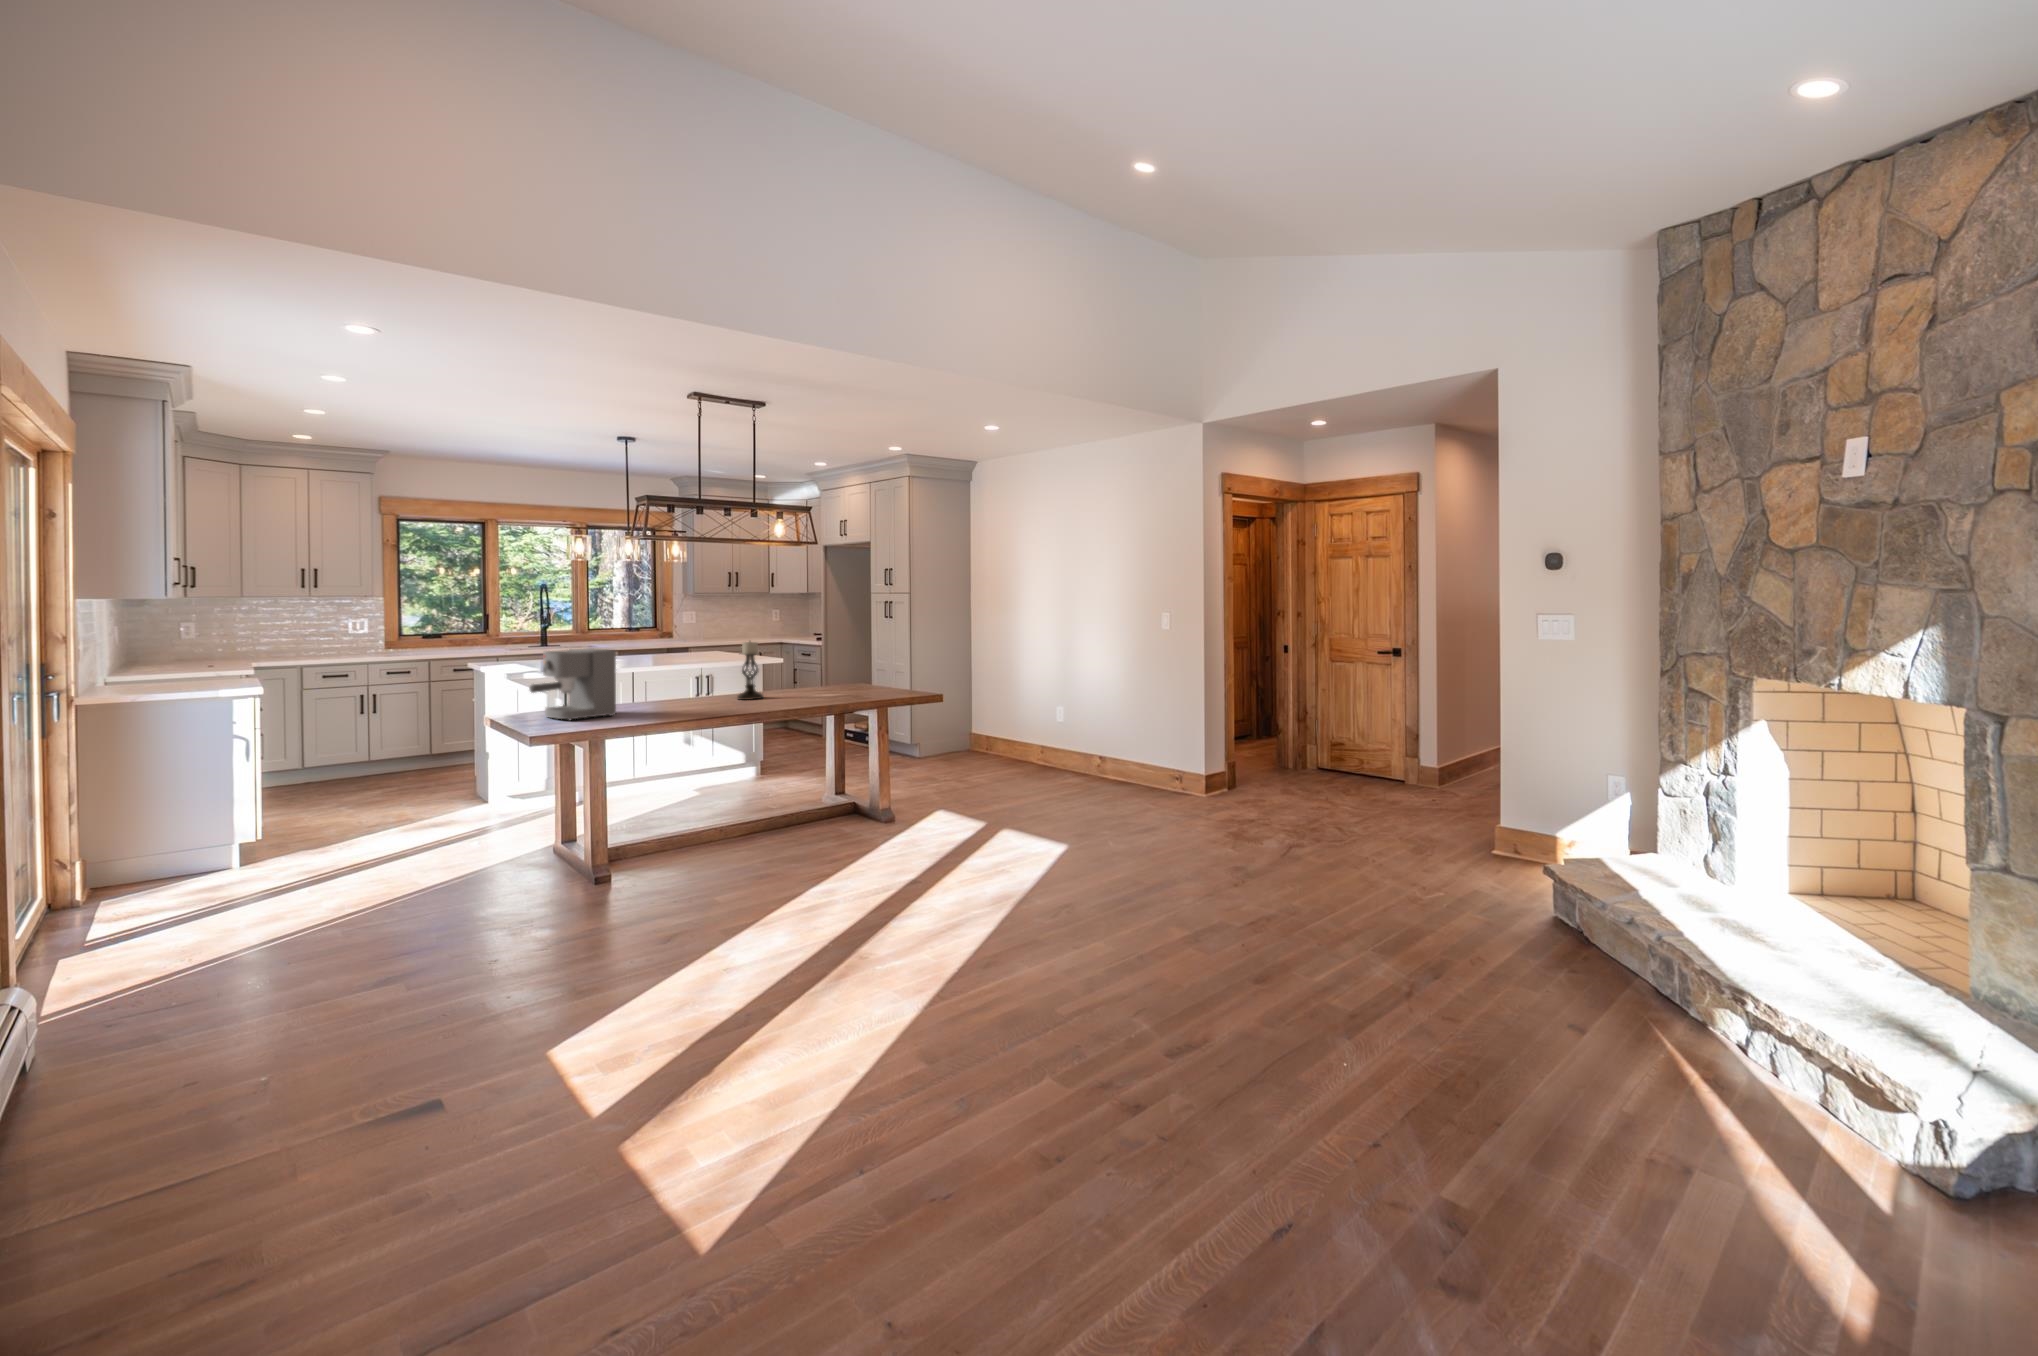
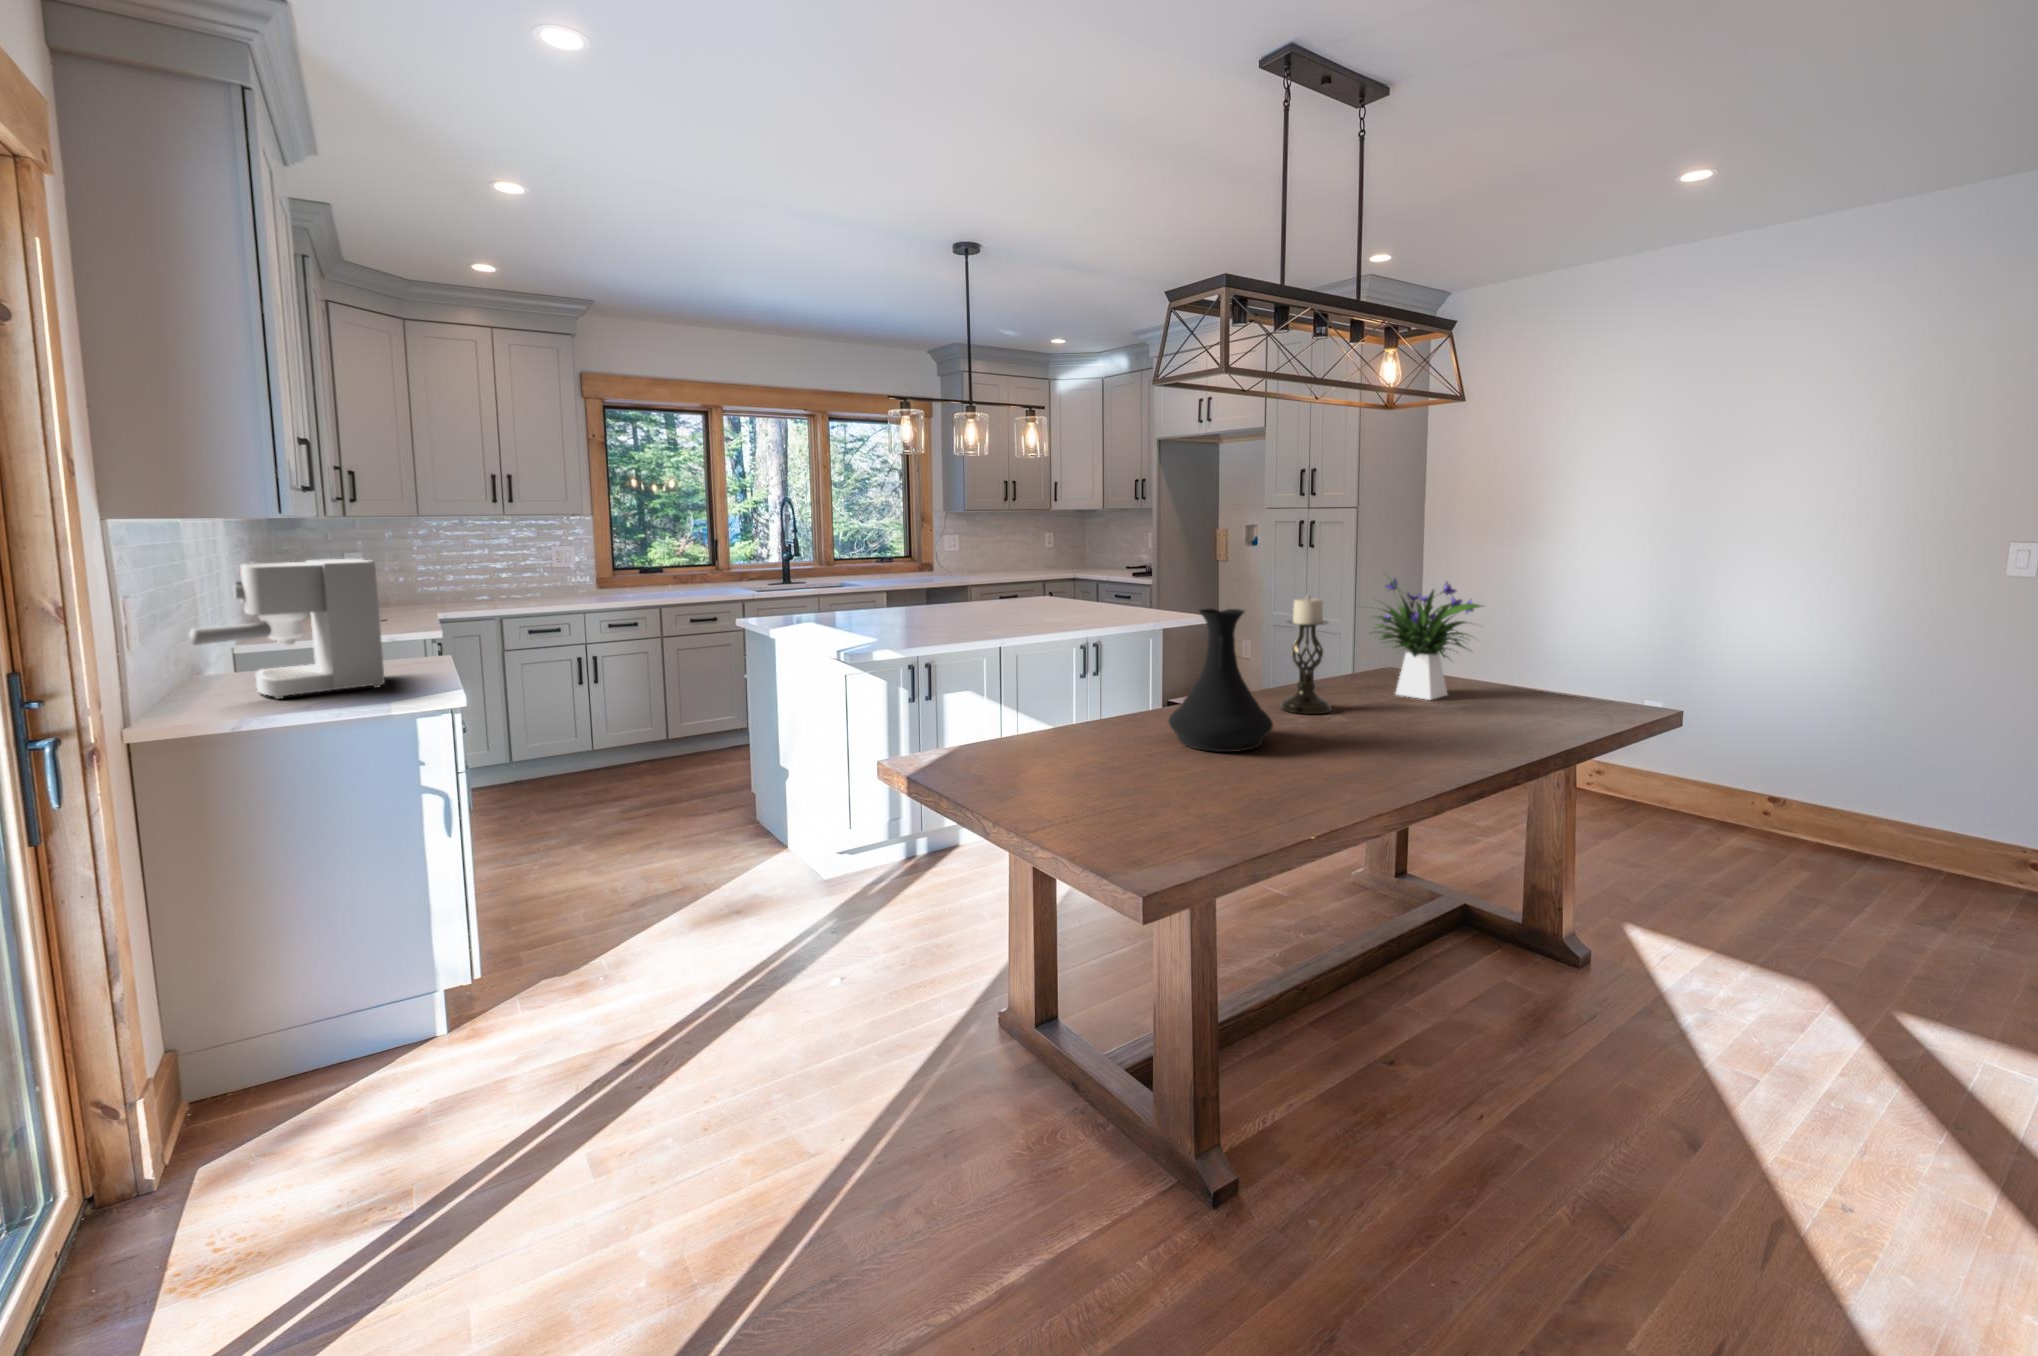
flower arrangement: none [793,629,858,695] -> present [1370,574,1482,700]
vase: none [643,644,697,710] -> present [1169,609,1273,752]
coffee maker: present [529,648,616,720] -> present [189,559,385,699]

